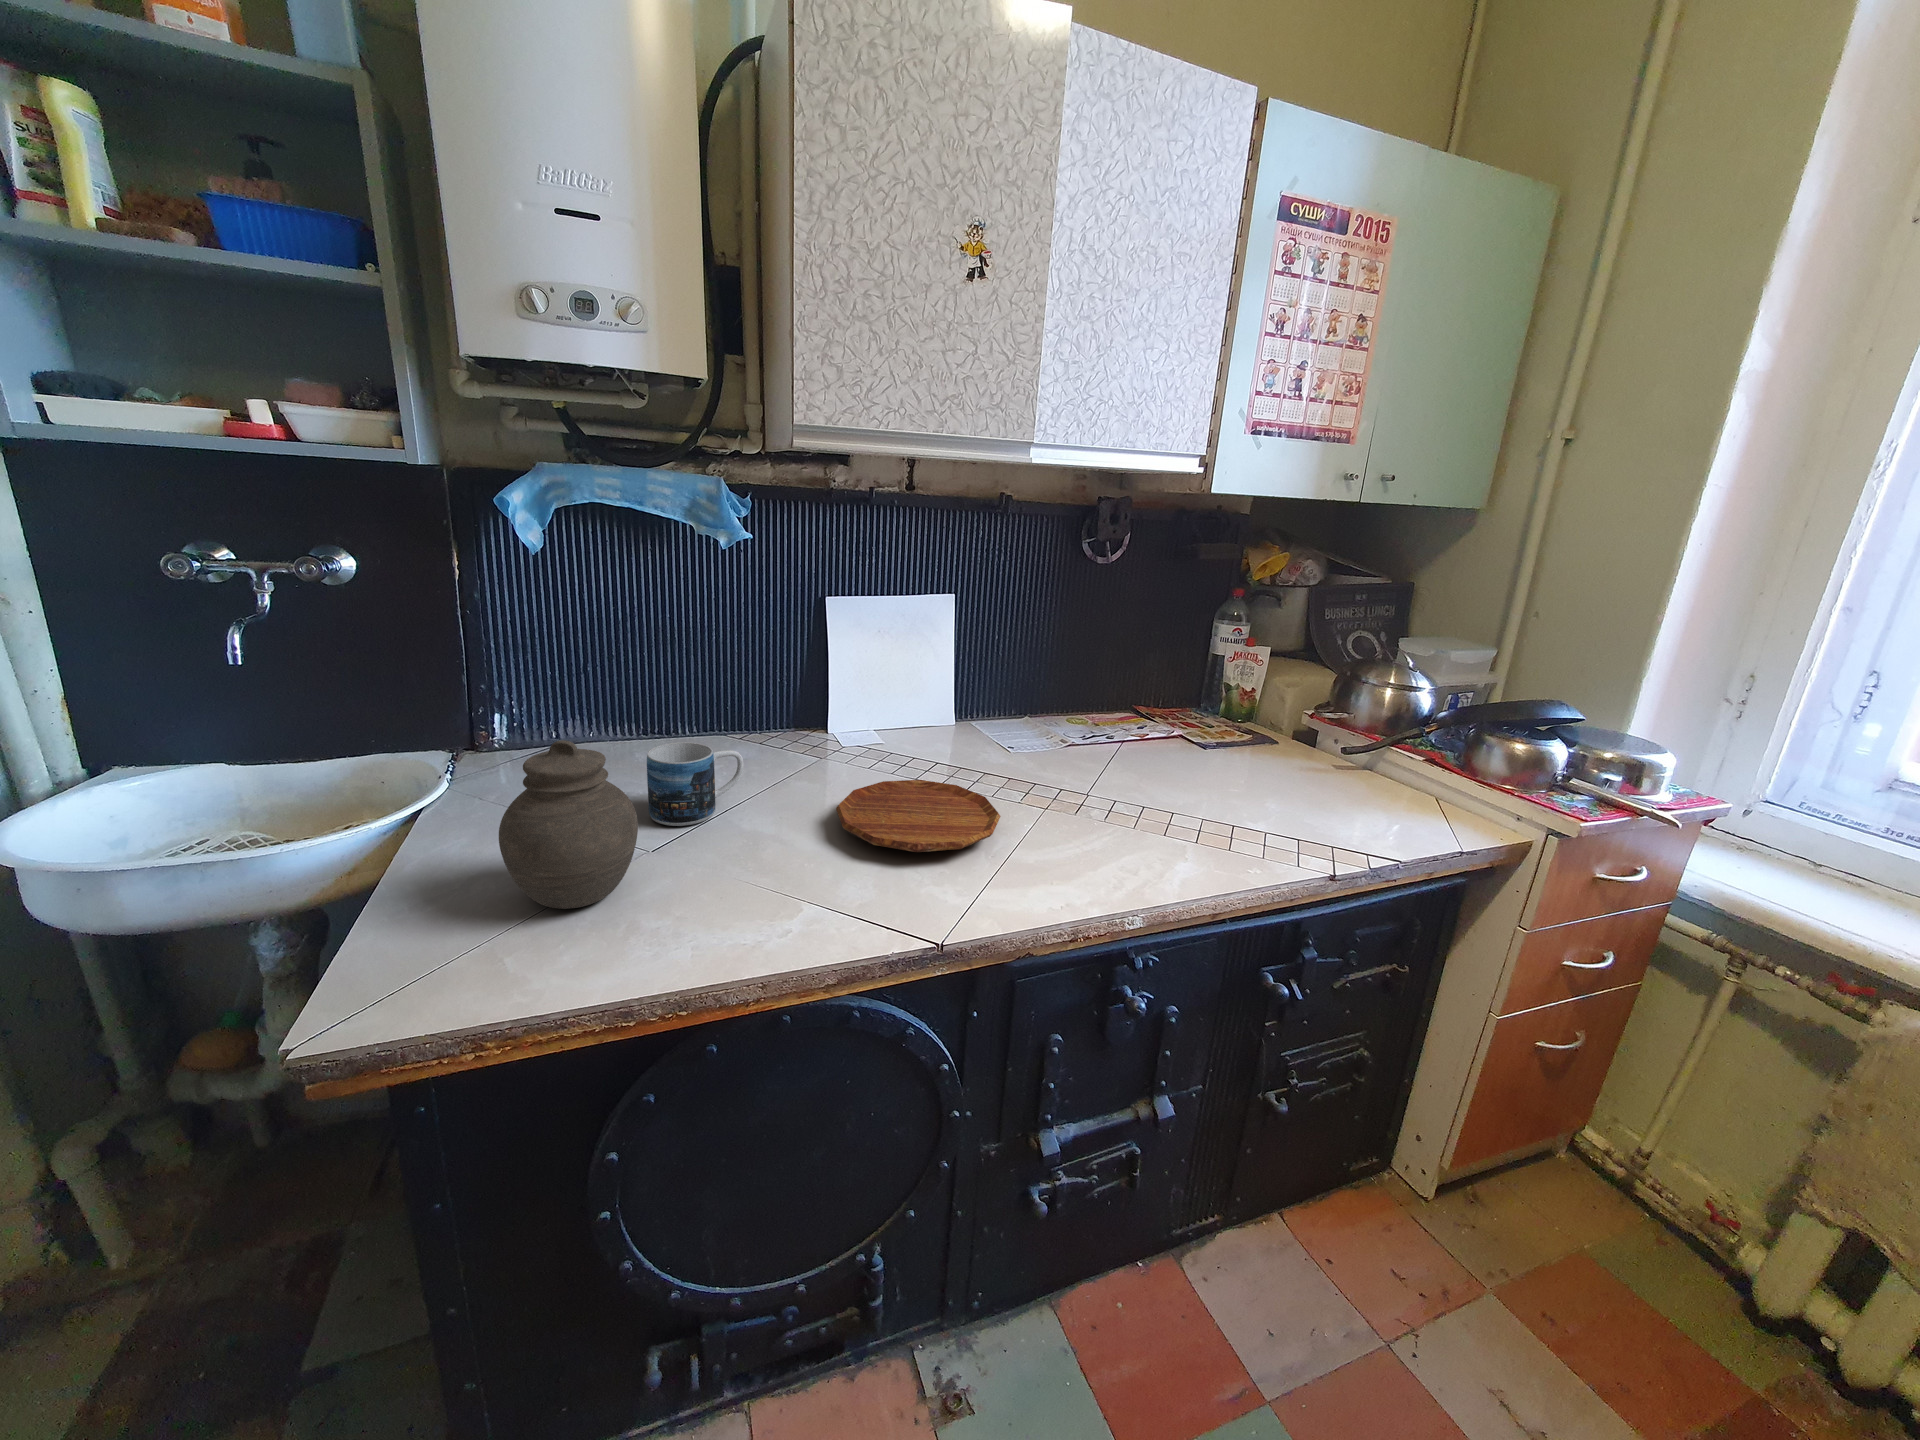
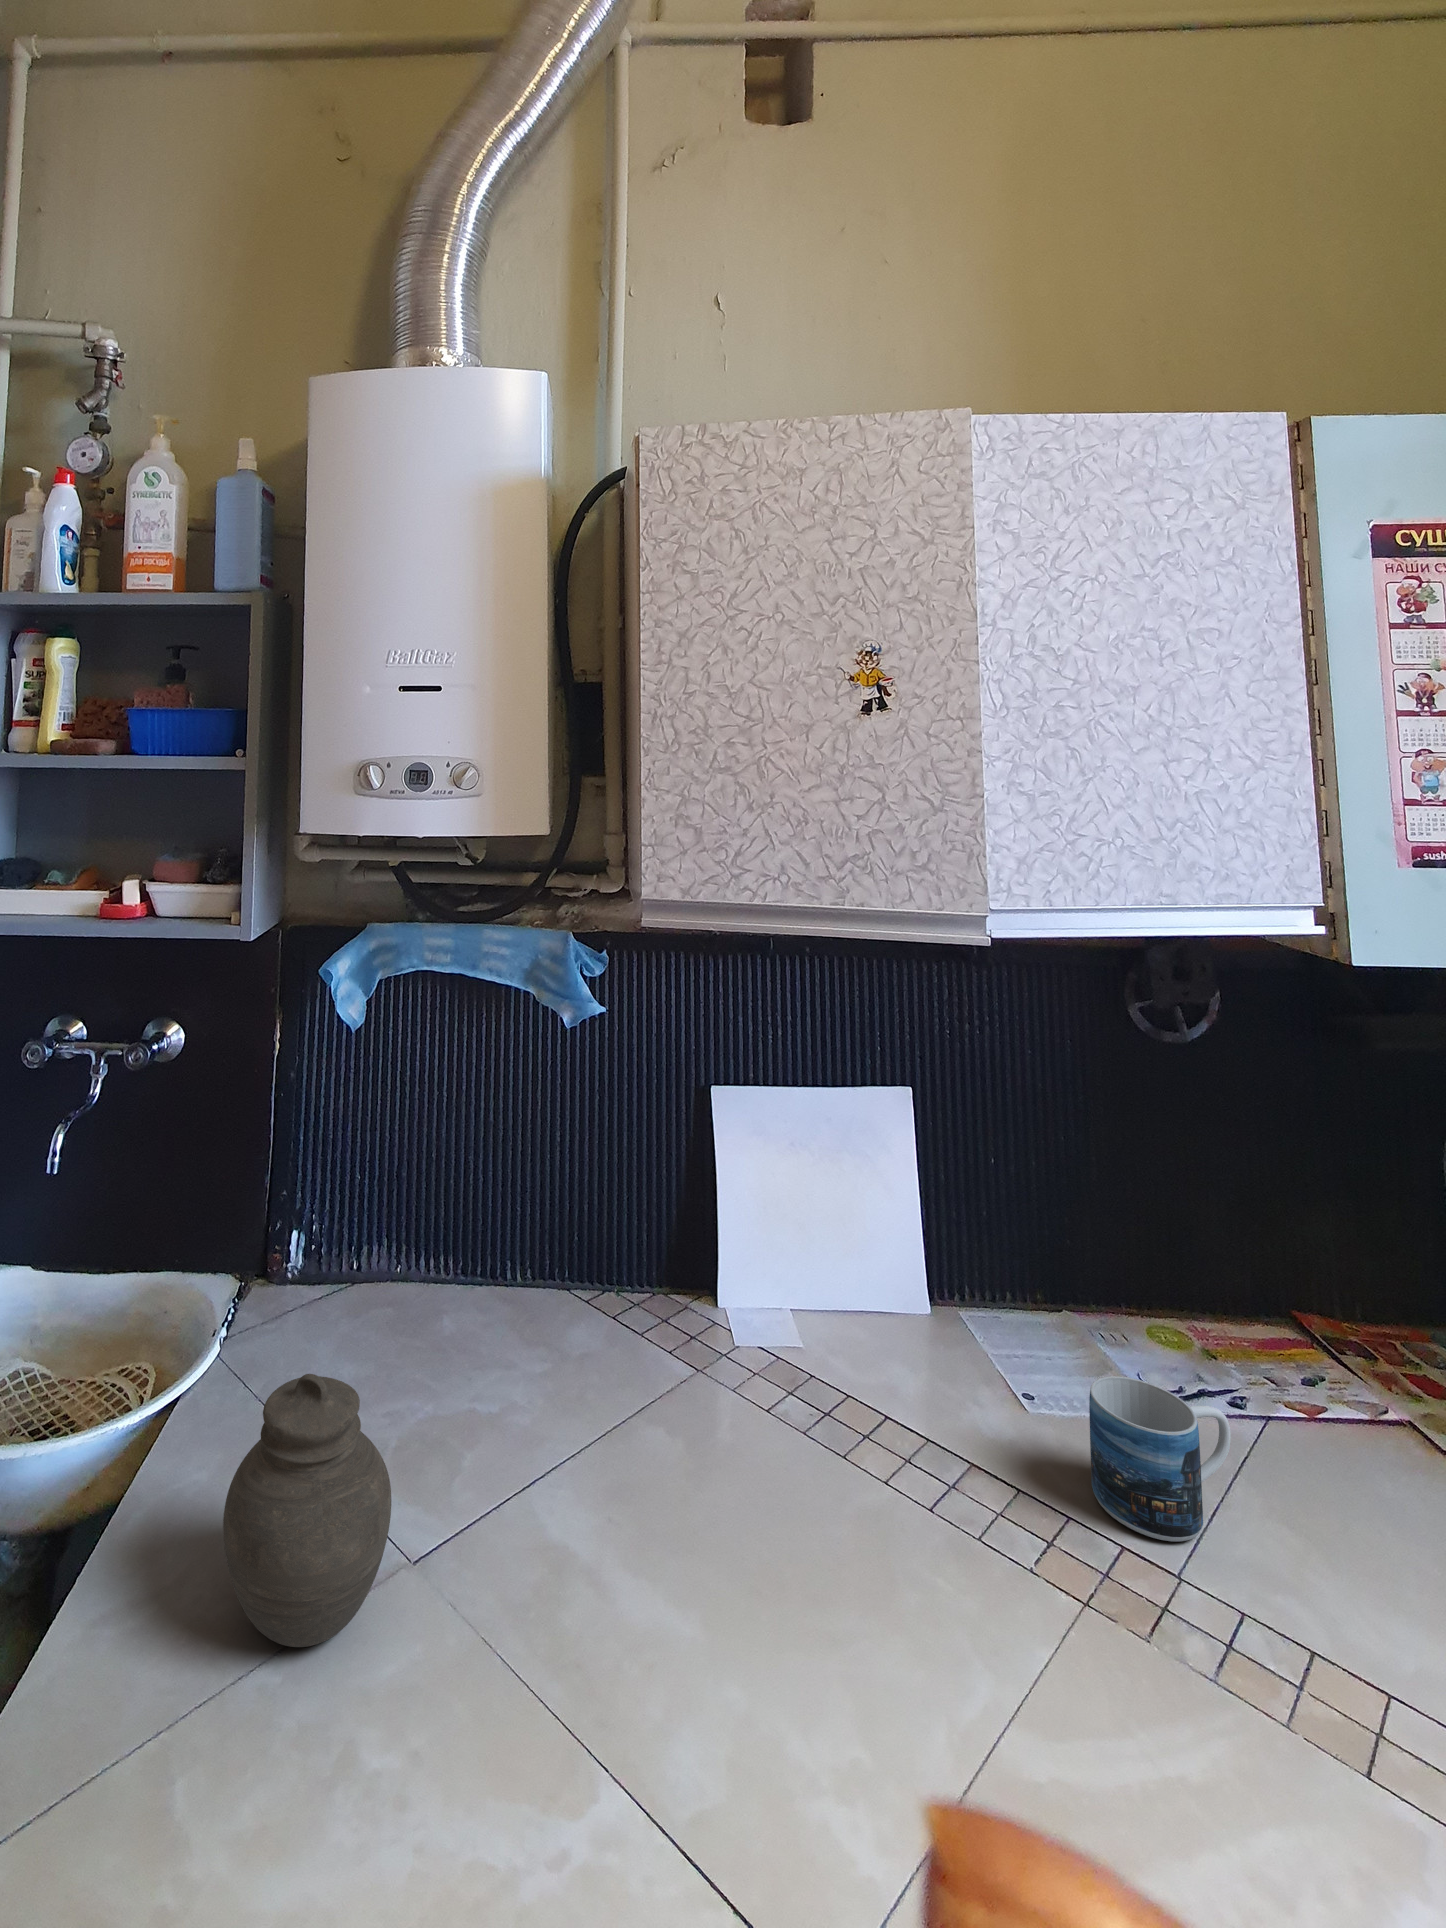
mug: present [647,742,743,826] -> present [1089,1376,1231,1541]
tray: present [836,780,1001,852] -> none [688,1457,976,1679]

